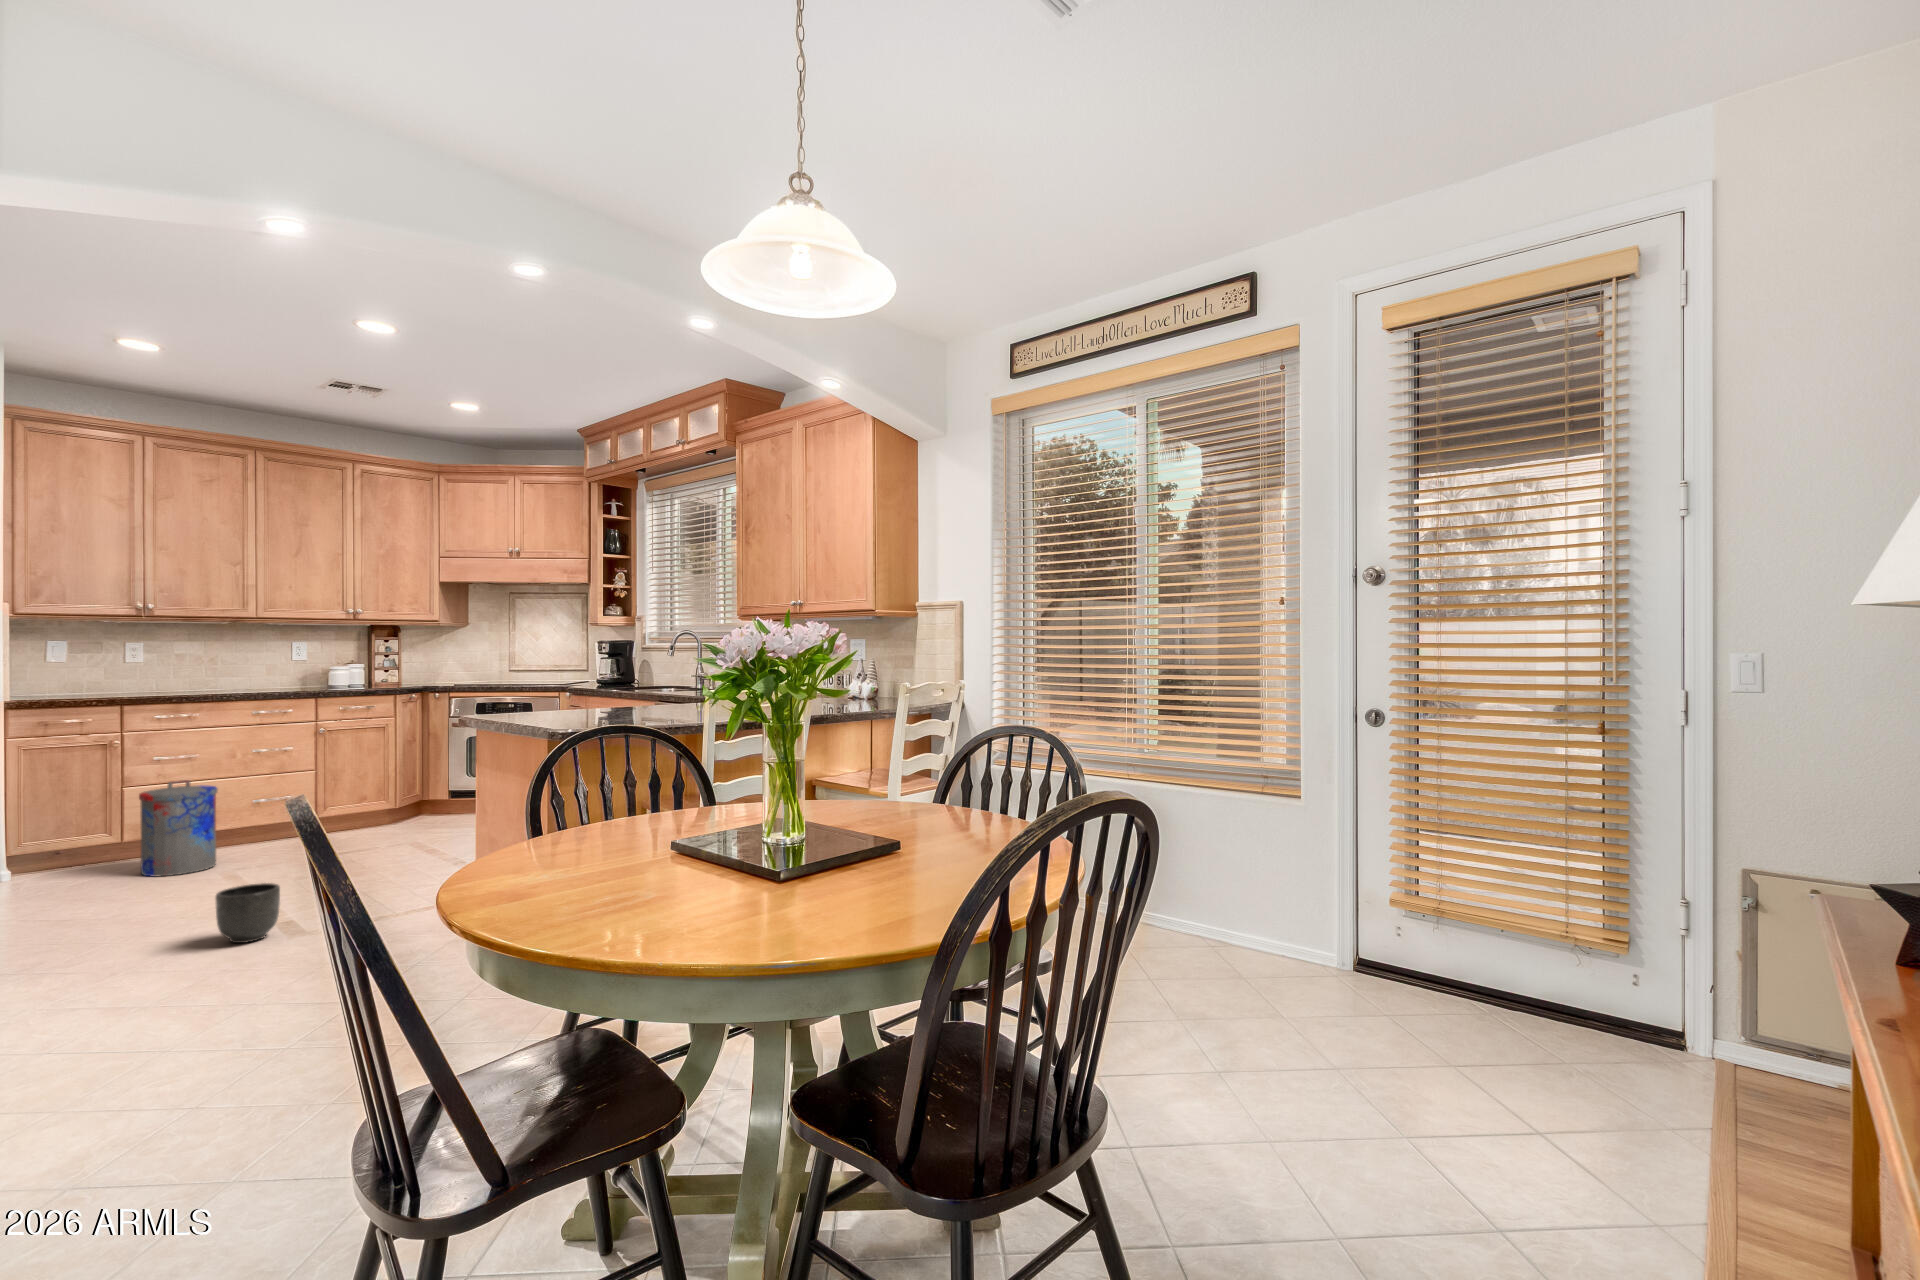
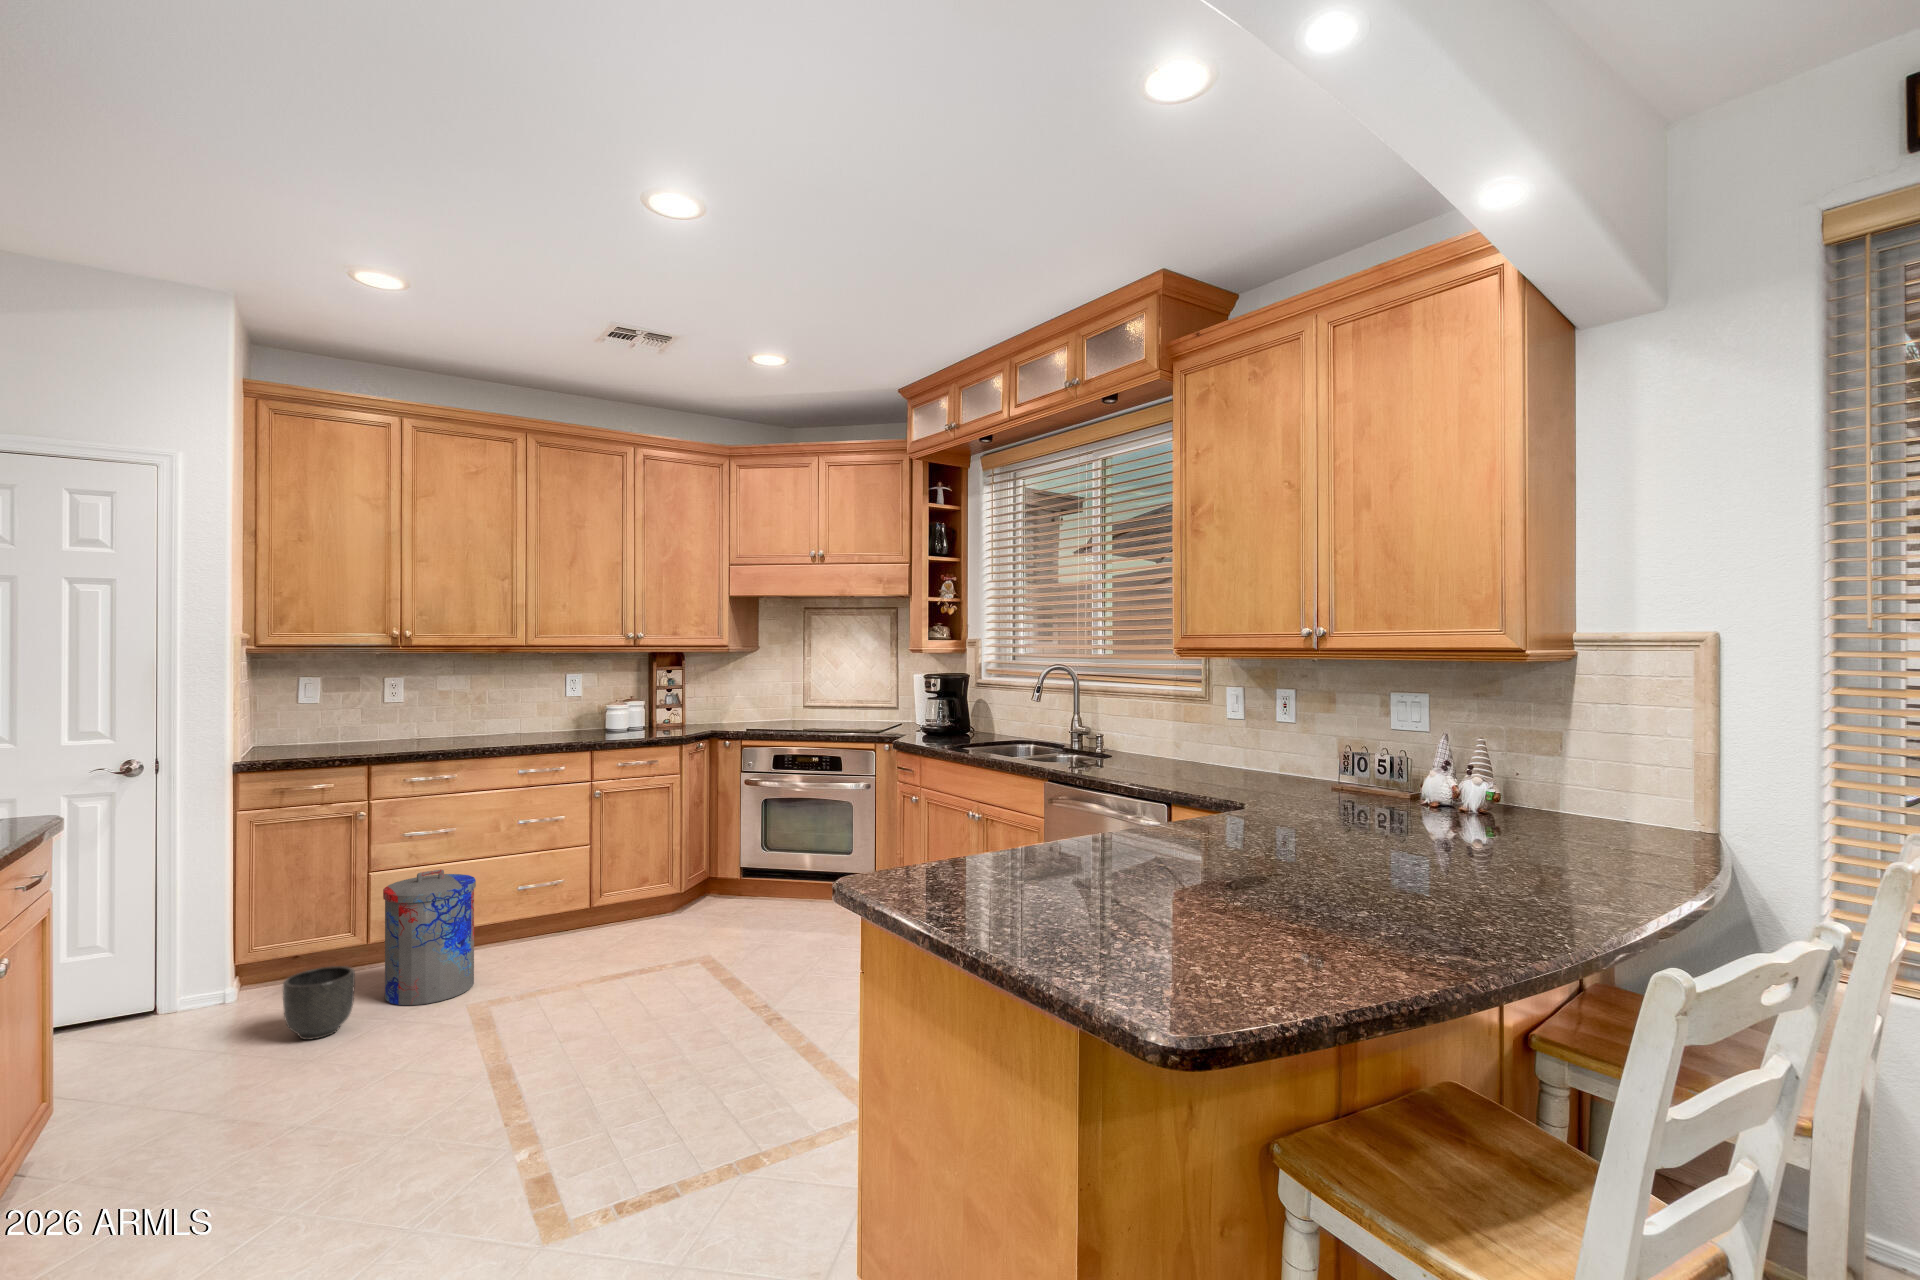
planter: present [216,883,280,943] -> present [283,966,355,1040]

